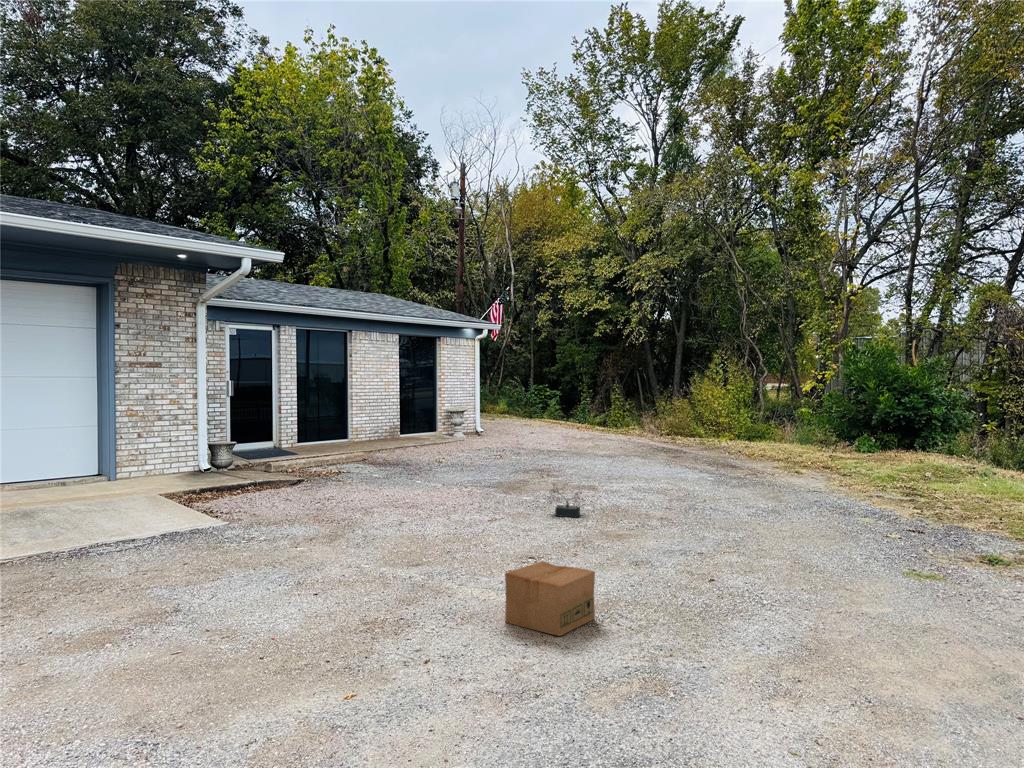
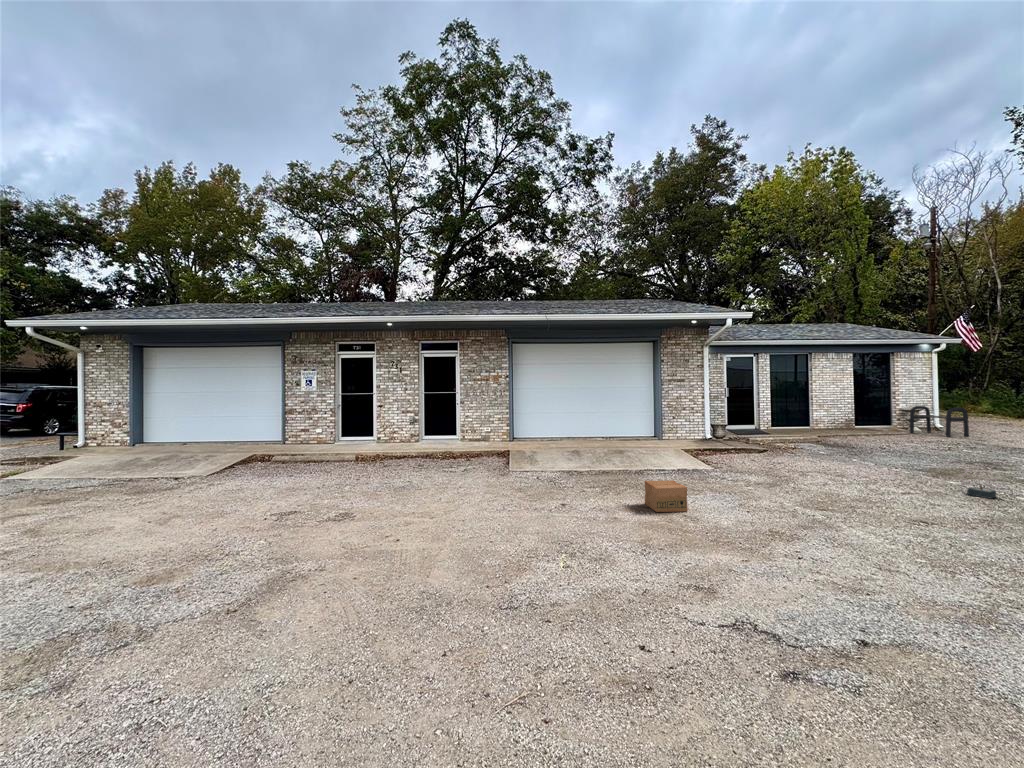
bench: none [454,405,508,442] -> present [910,406,969,437]
cardboard box: present [505,561,595,636] -> present [645,481,688,512]

